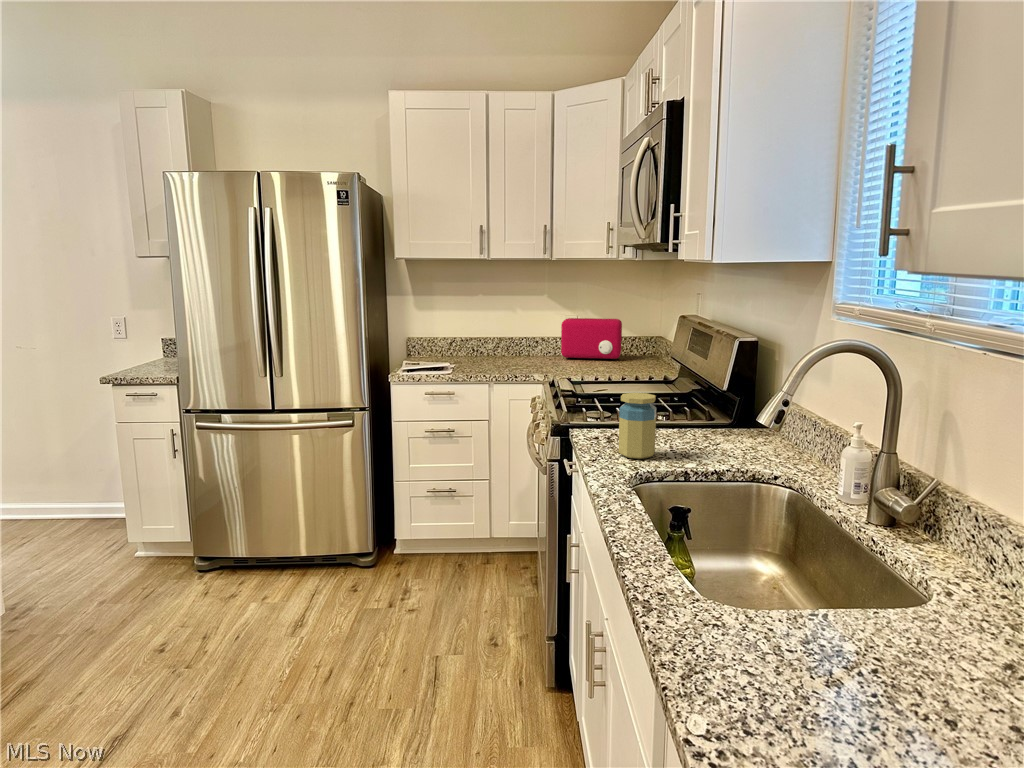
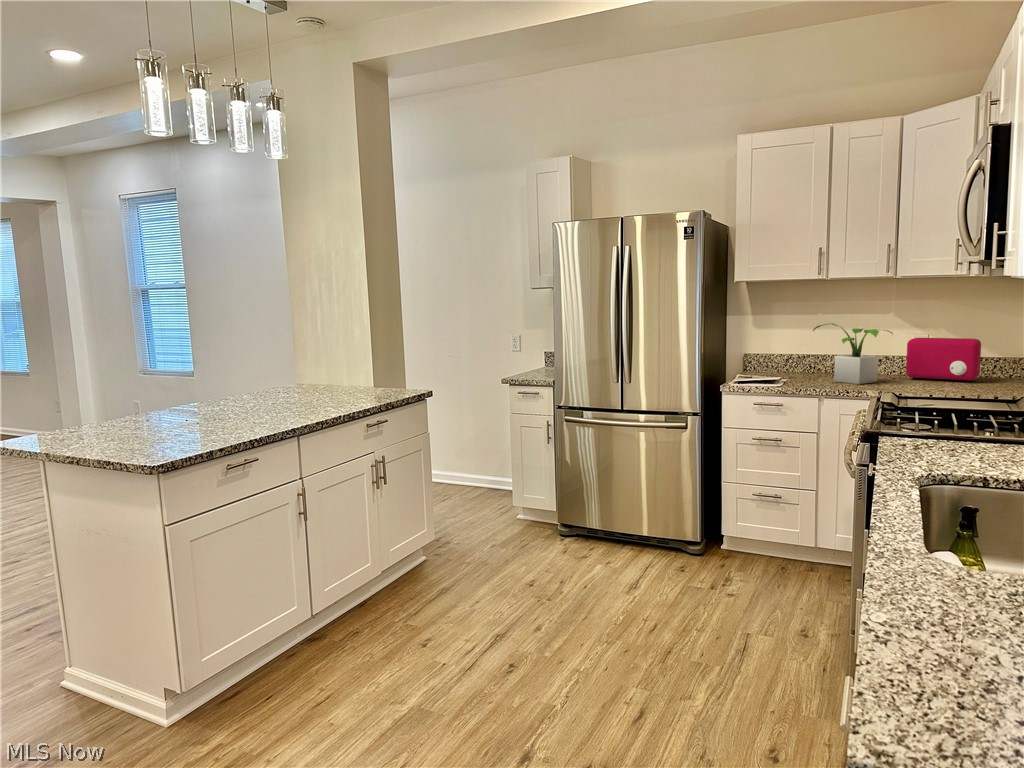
potted plant: none [477,304,551,367] -> present [813,323,893,384]
jar: present [619,393,656,459] -> none [919,403,961,464]

